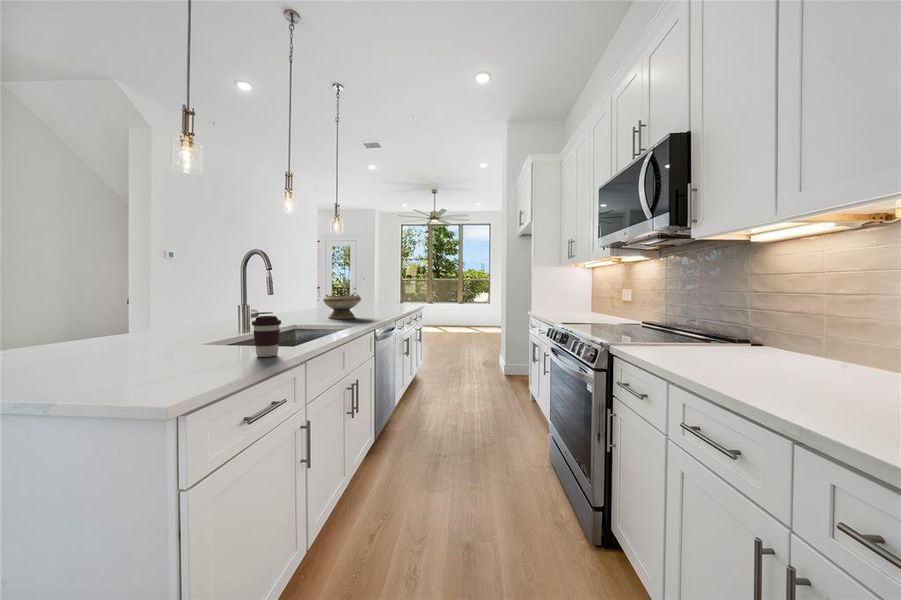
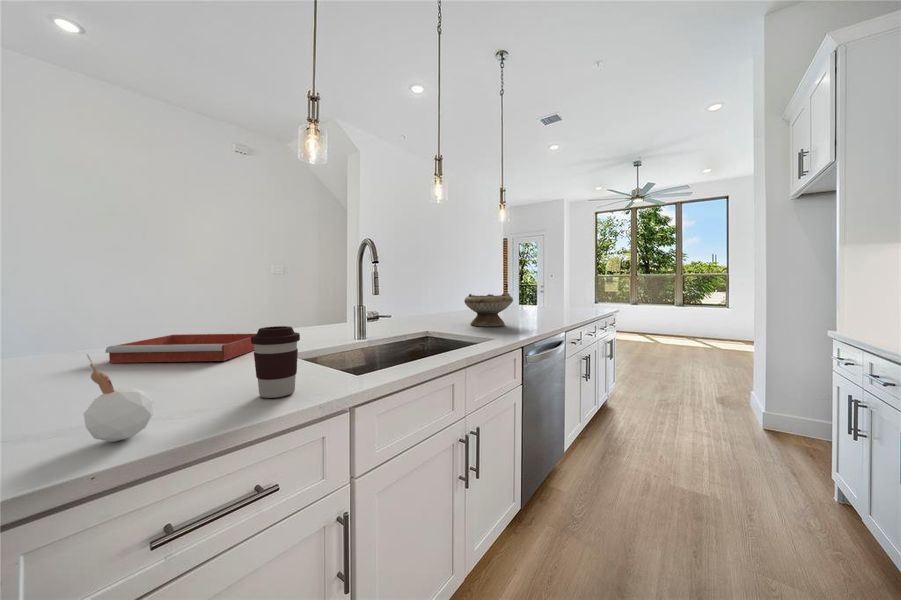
tray: none [54,328,180,356] -> present [106,333,256,363]
candle: none [203,330,237,375] -> present [84,354,153,442]

